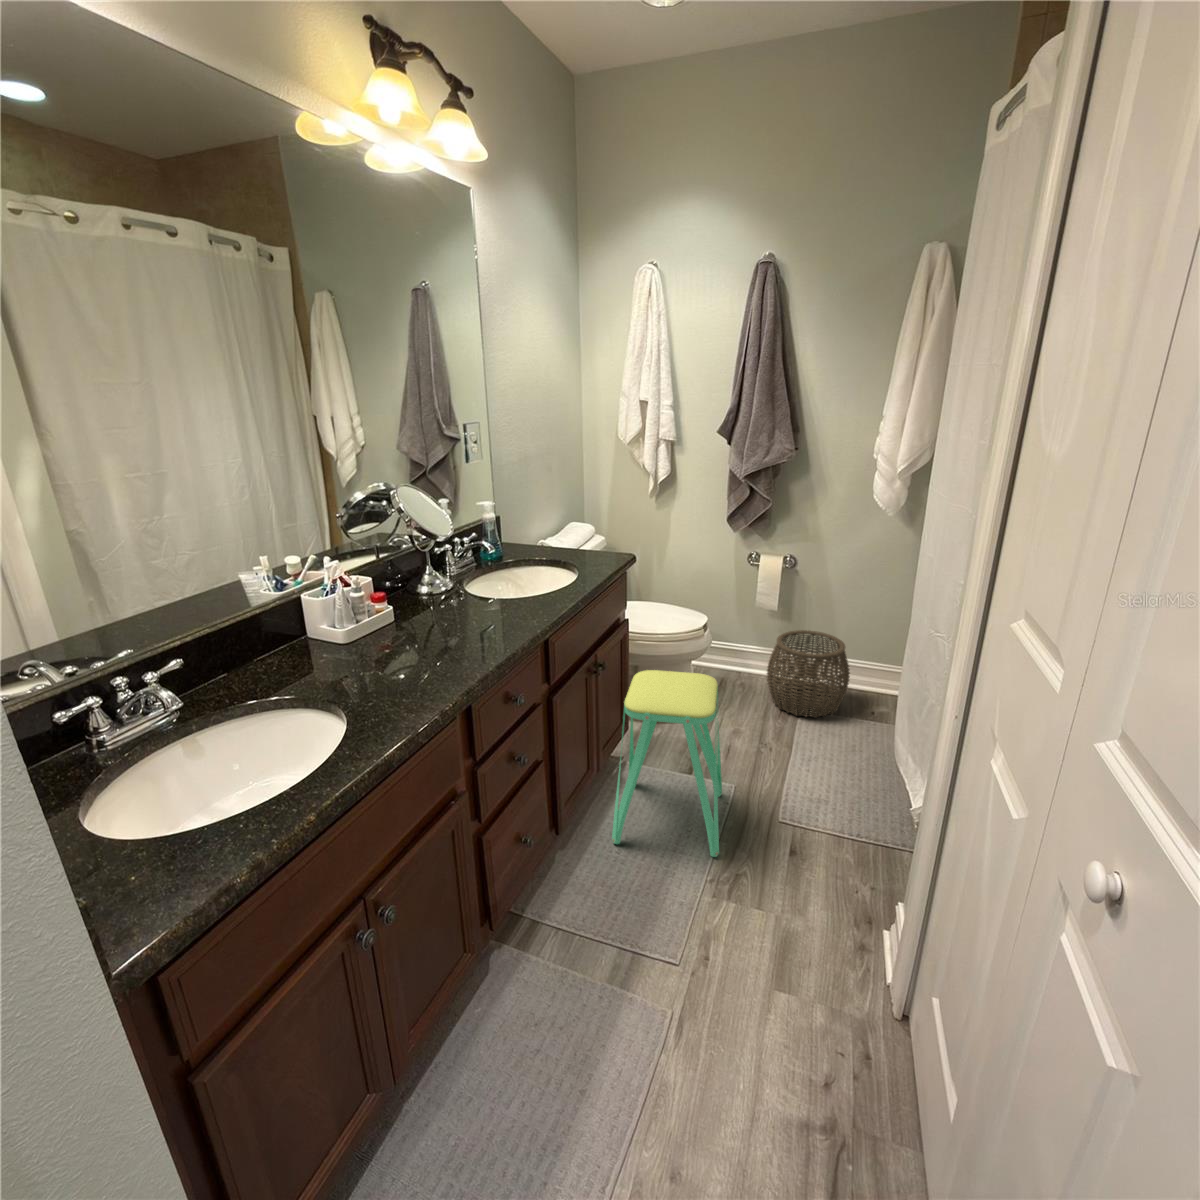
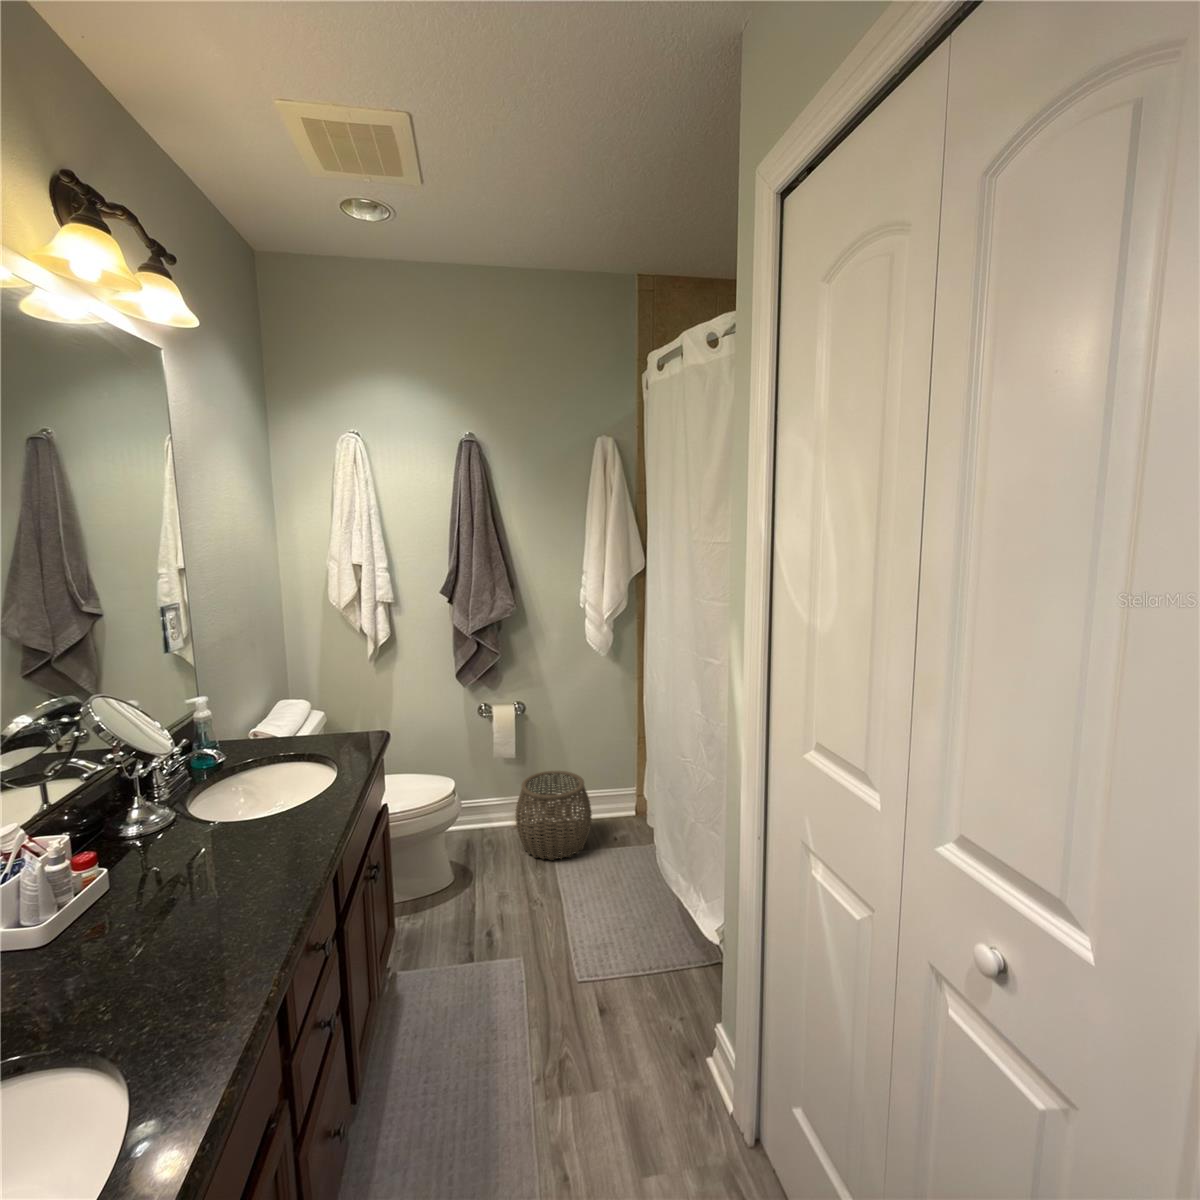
stool: present [612,670,722,857] -> none [407,845,536,1086]

